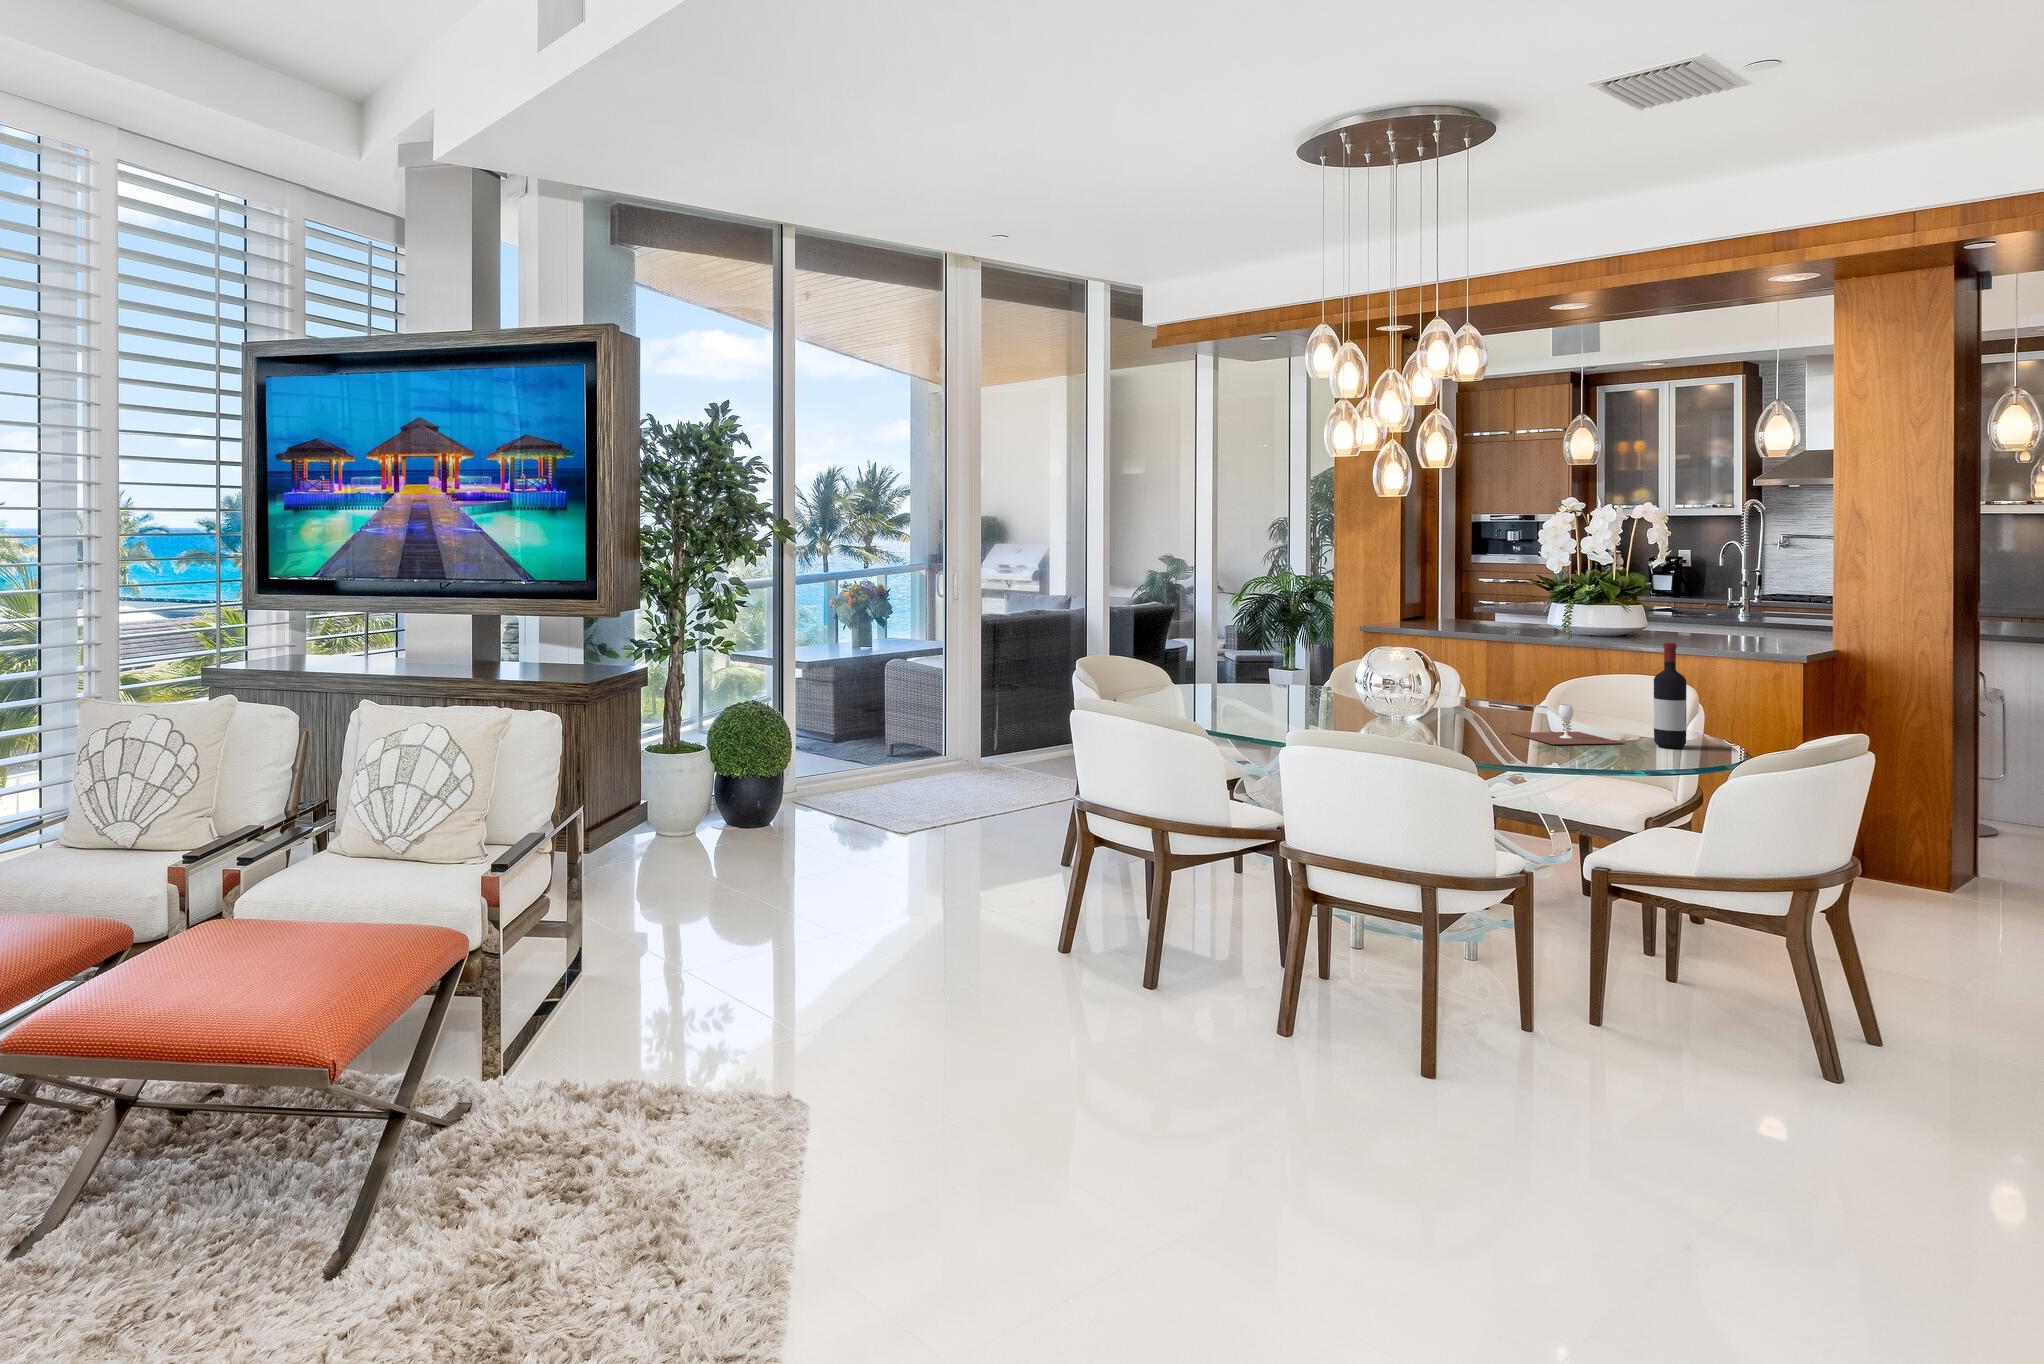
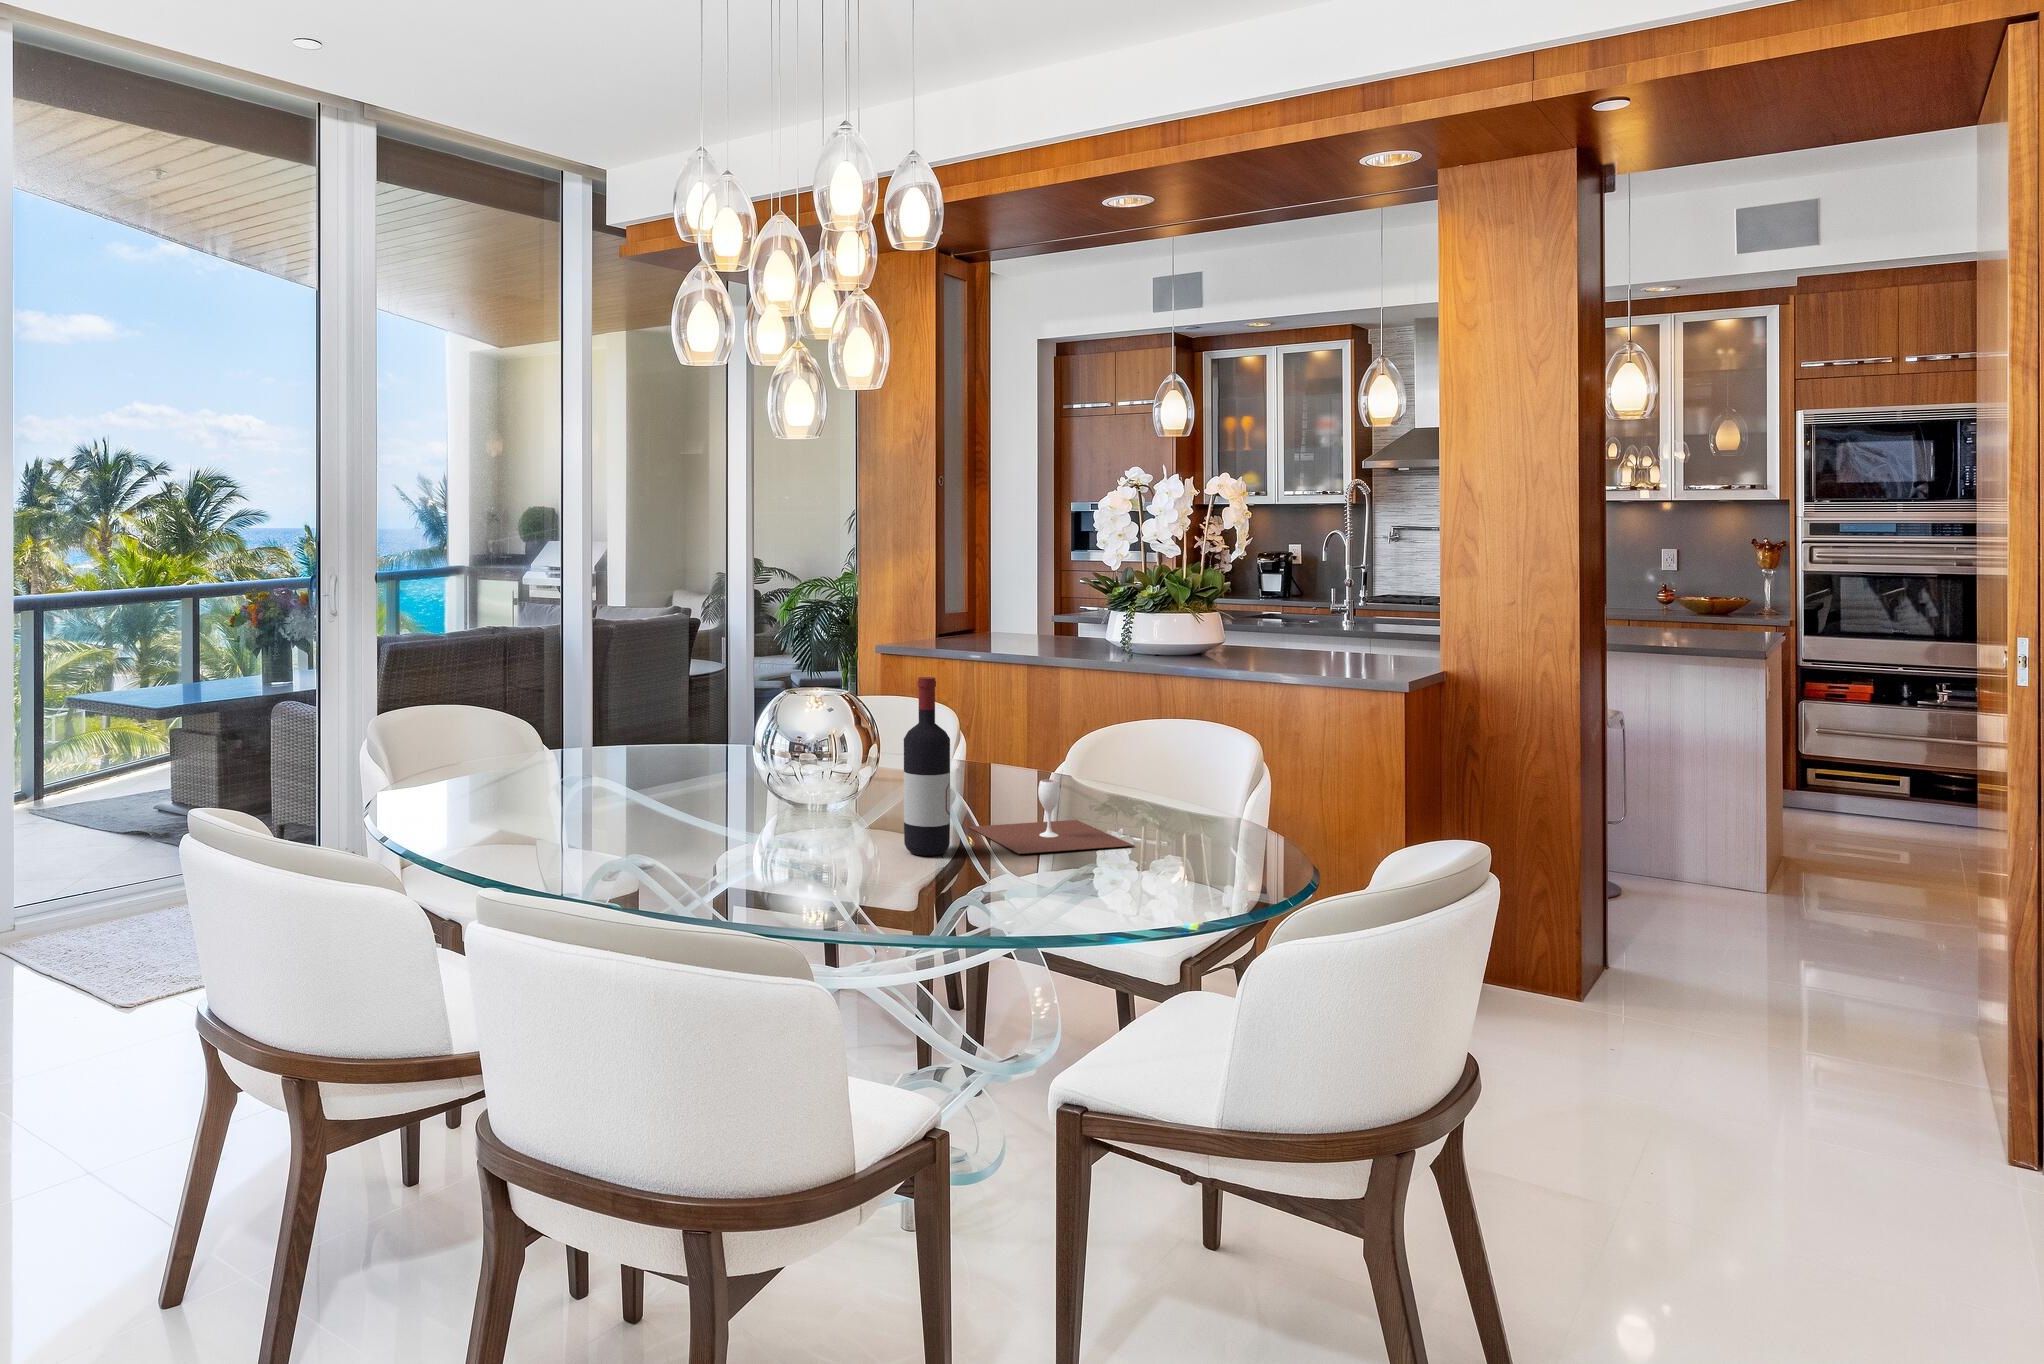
wine bottle: present [1654,643,1686,748] -> present [904,677,950,856]

